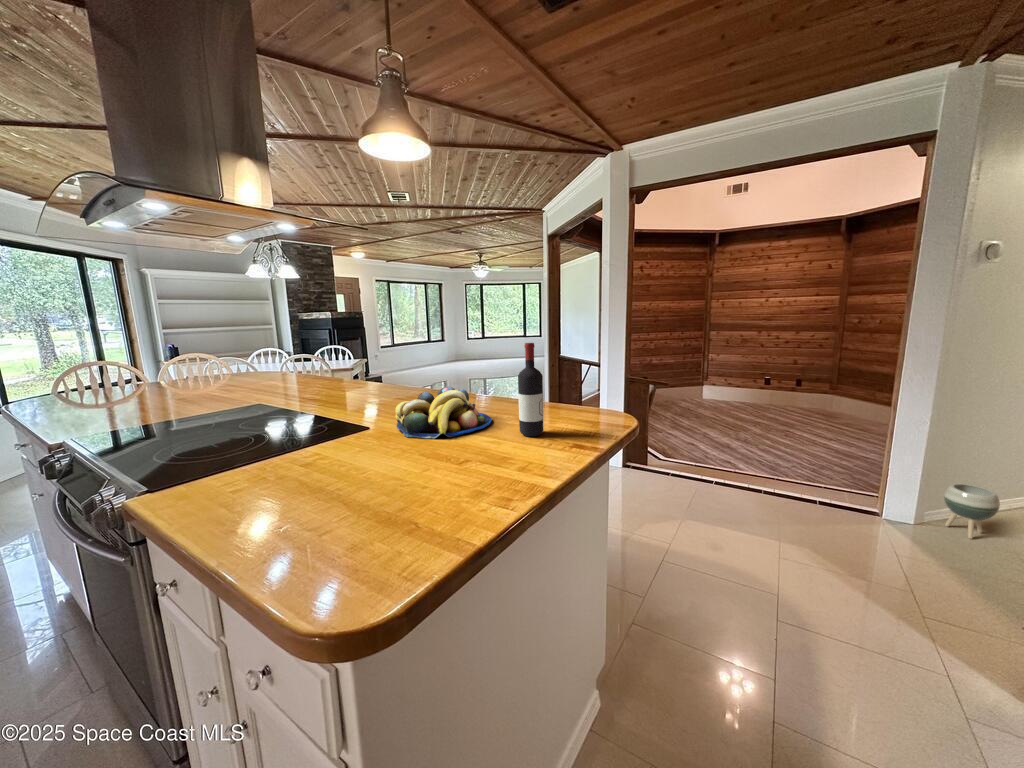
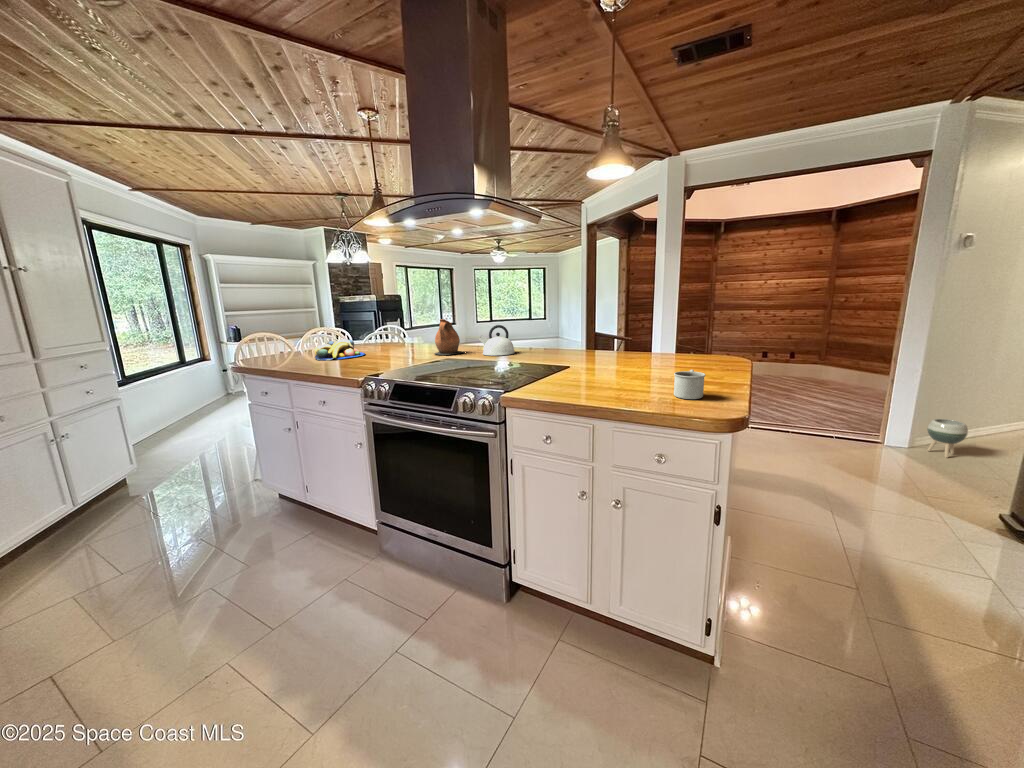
wine bottle: present [518,343,543,436] -> none [687,308,708,371]
ceramic pitcher: none [280,347,323,391] -> present [435,319,464,355]
kettle: none [328,355,377,394] -> present [479,325,515,356]
fruit bowl: present [395,387,492,438] -> present [314,339,365,360]
mug: none [385,452,442,511] -> present [674,370,705,399]

